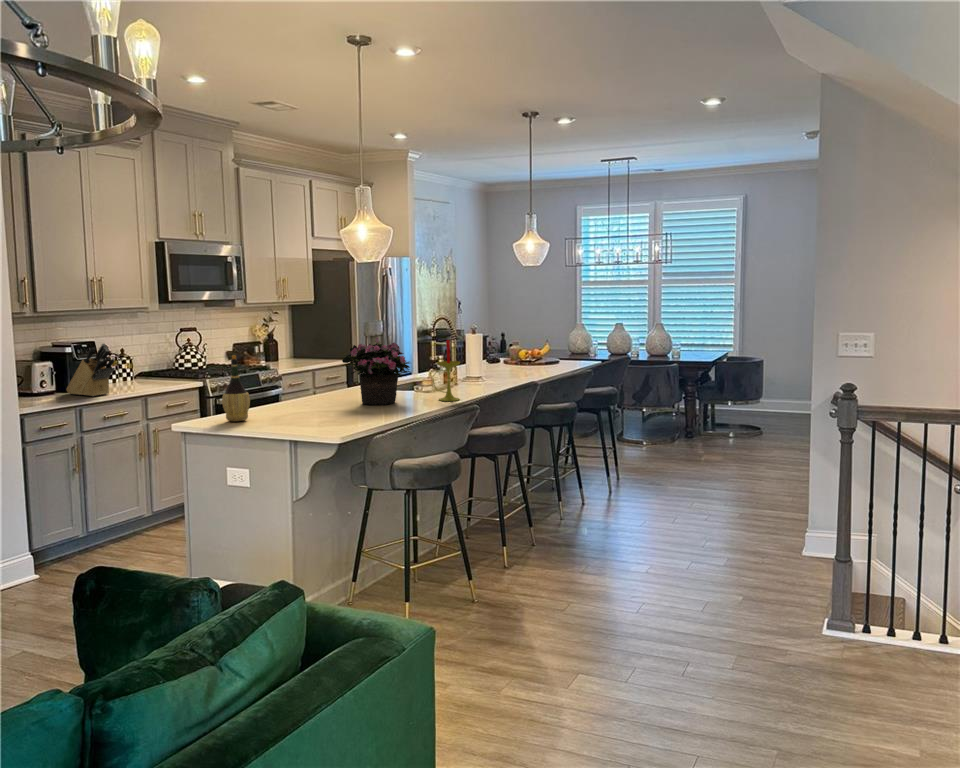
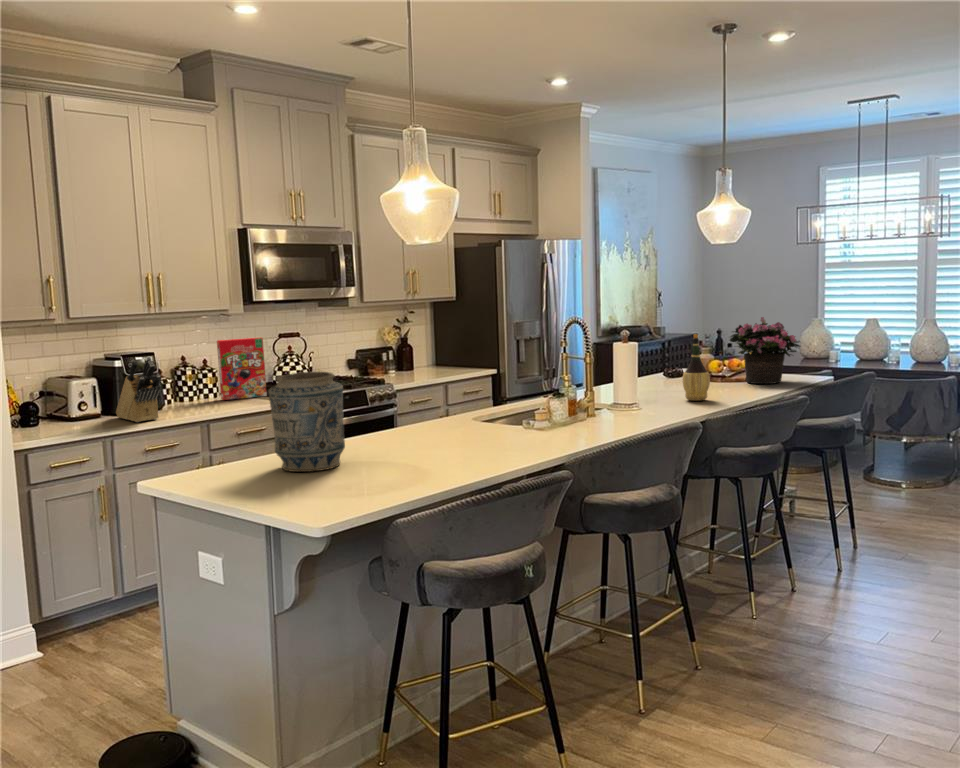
cereal box: none [141,331,182,381] -> present [217,338,267,400]
potted flower: present [342,338,410,405] -> present [730,317,800,384]
candle: present [433,340,460,401] -> none [524,354,569,450]
vase: none [267,349,319,416] -> present [269,372,345,472]
wine bottle: present [222,355,250,421] -> present [683,334,710,401]

